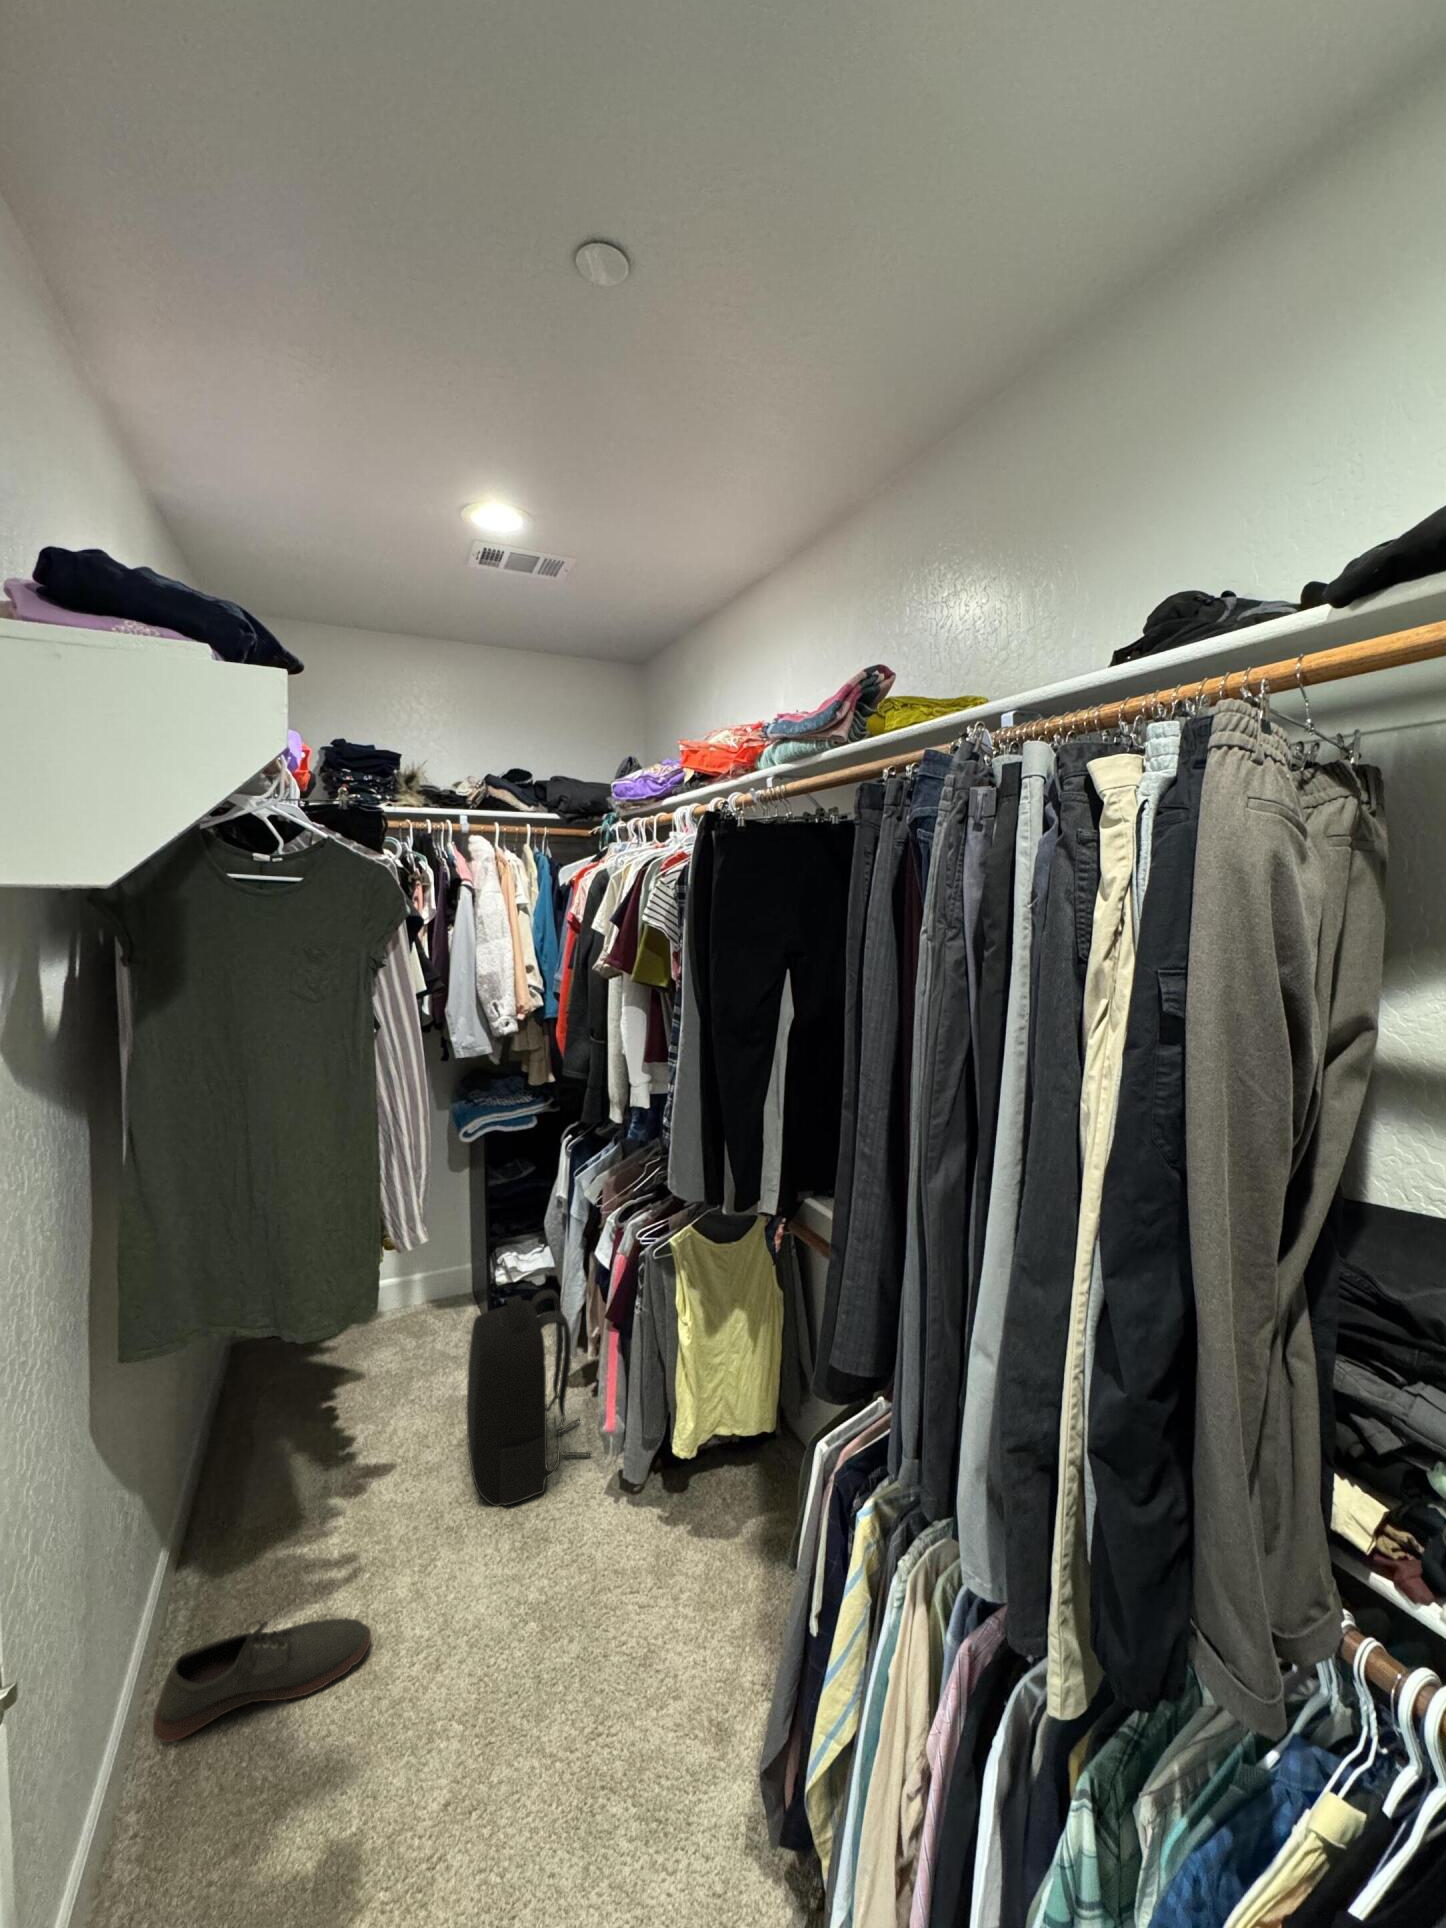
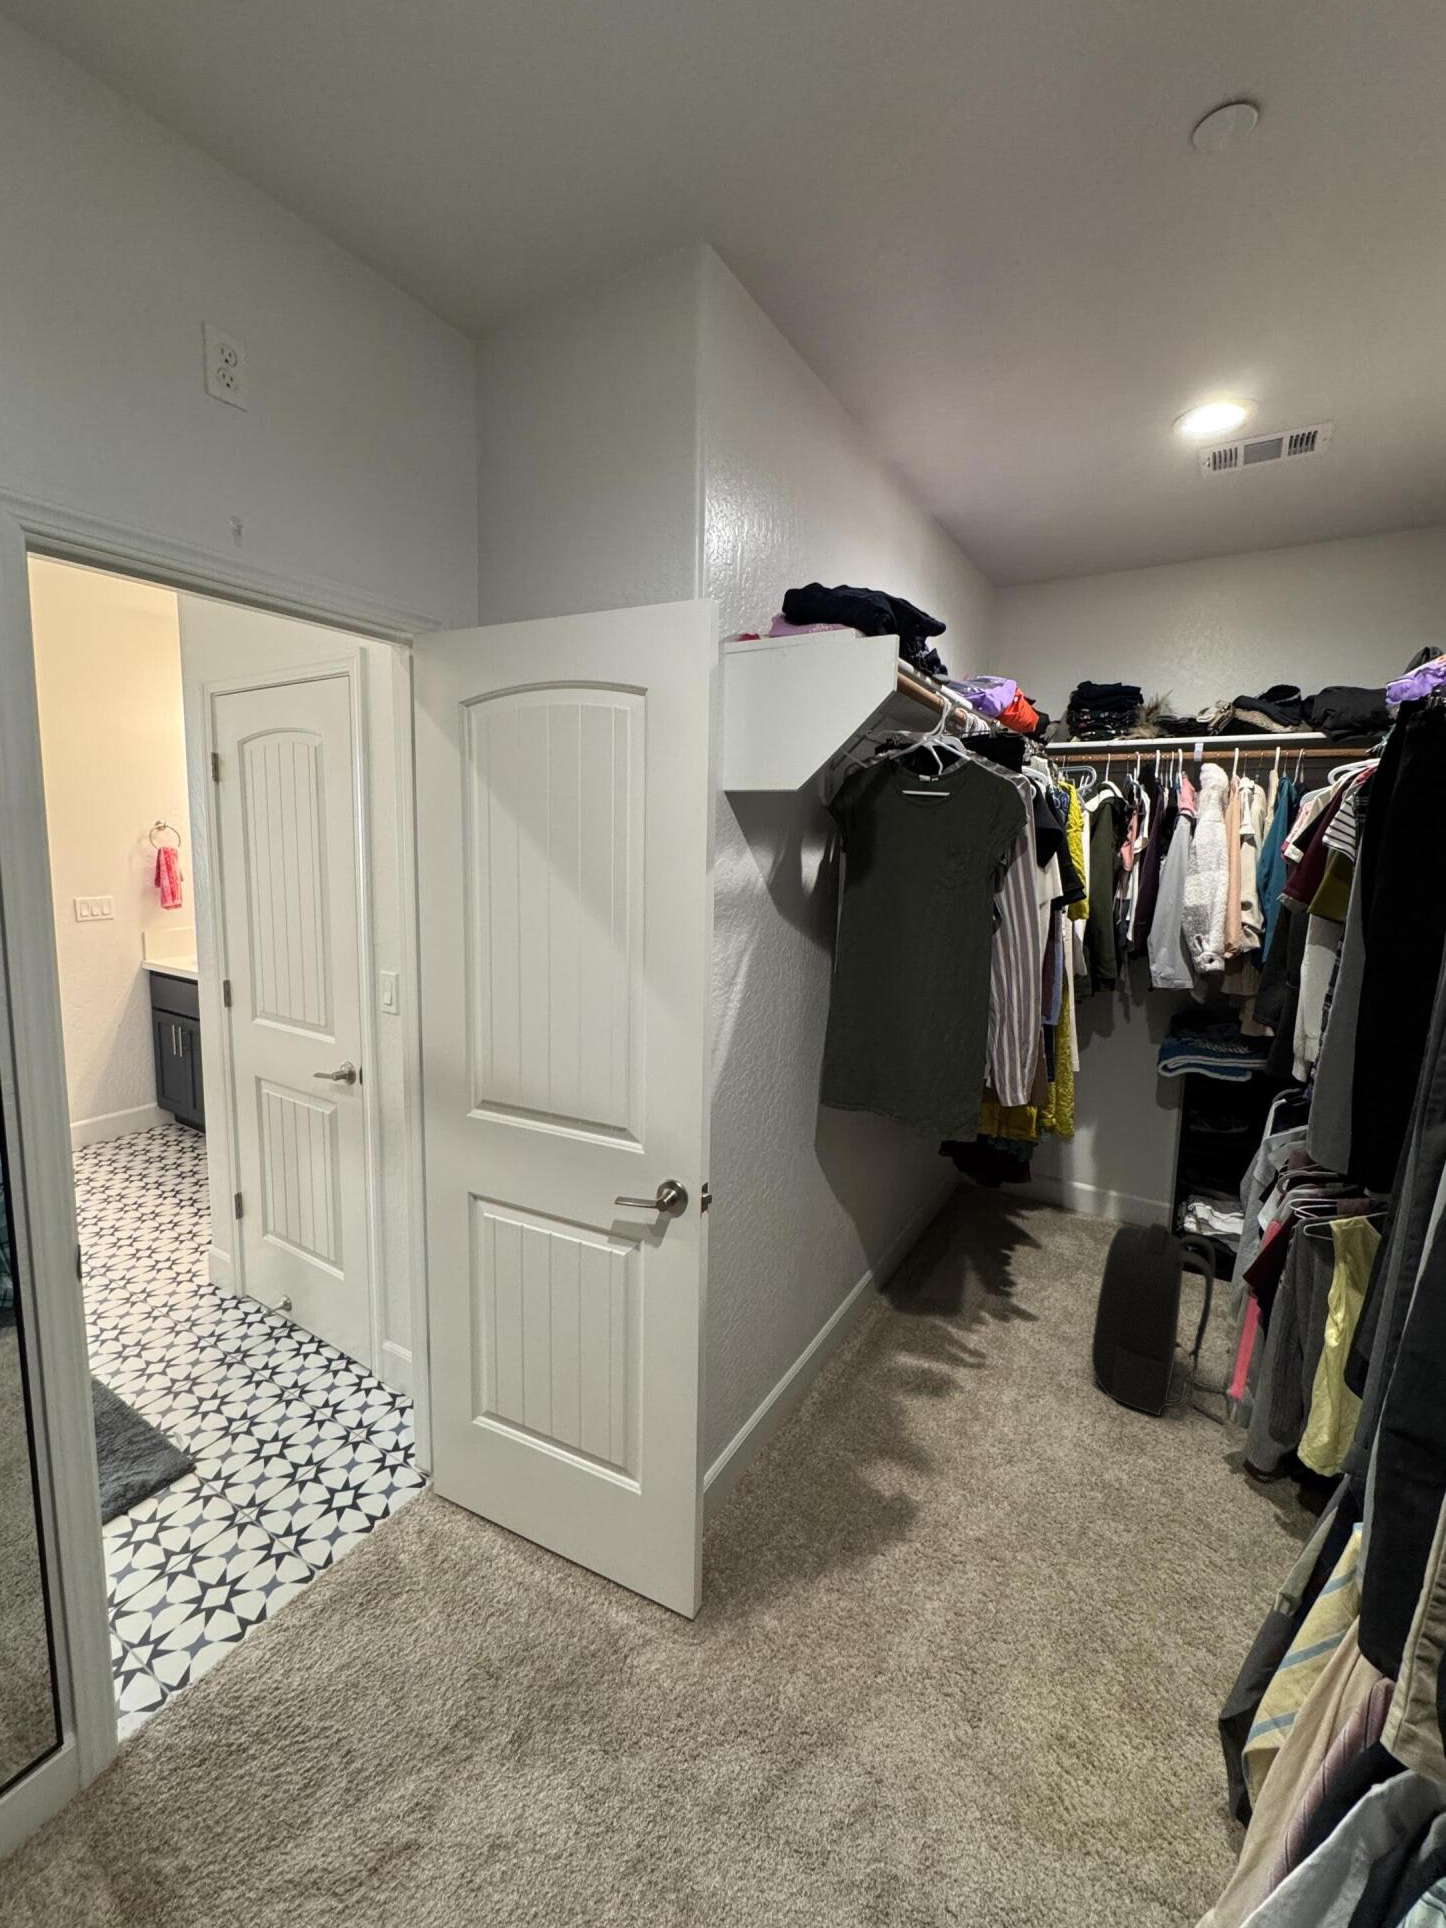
shoe: present [153,1608,371,1742] -> none [848,1319,977,1406]

